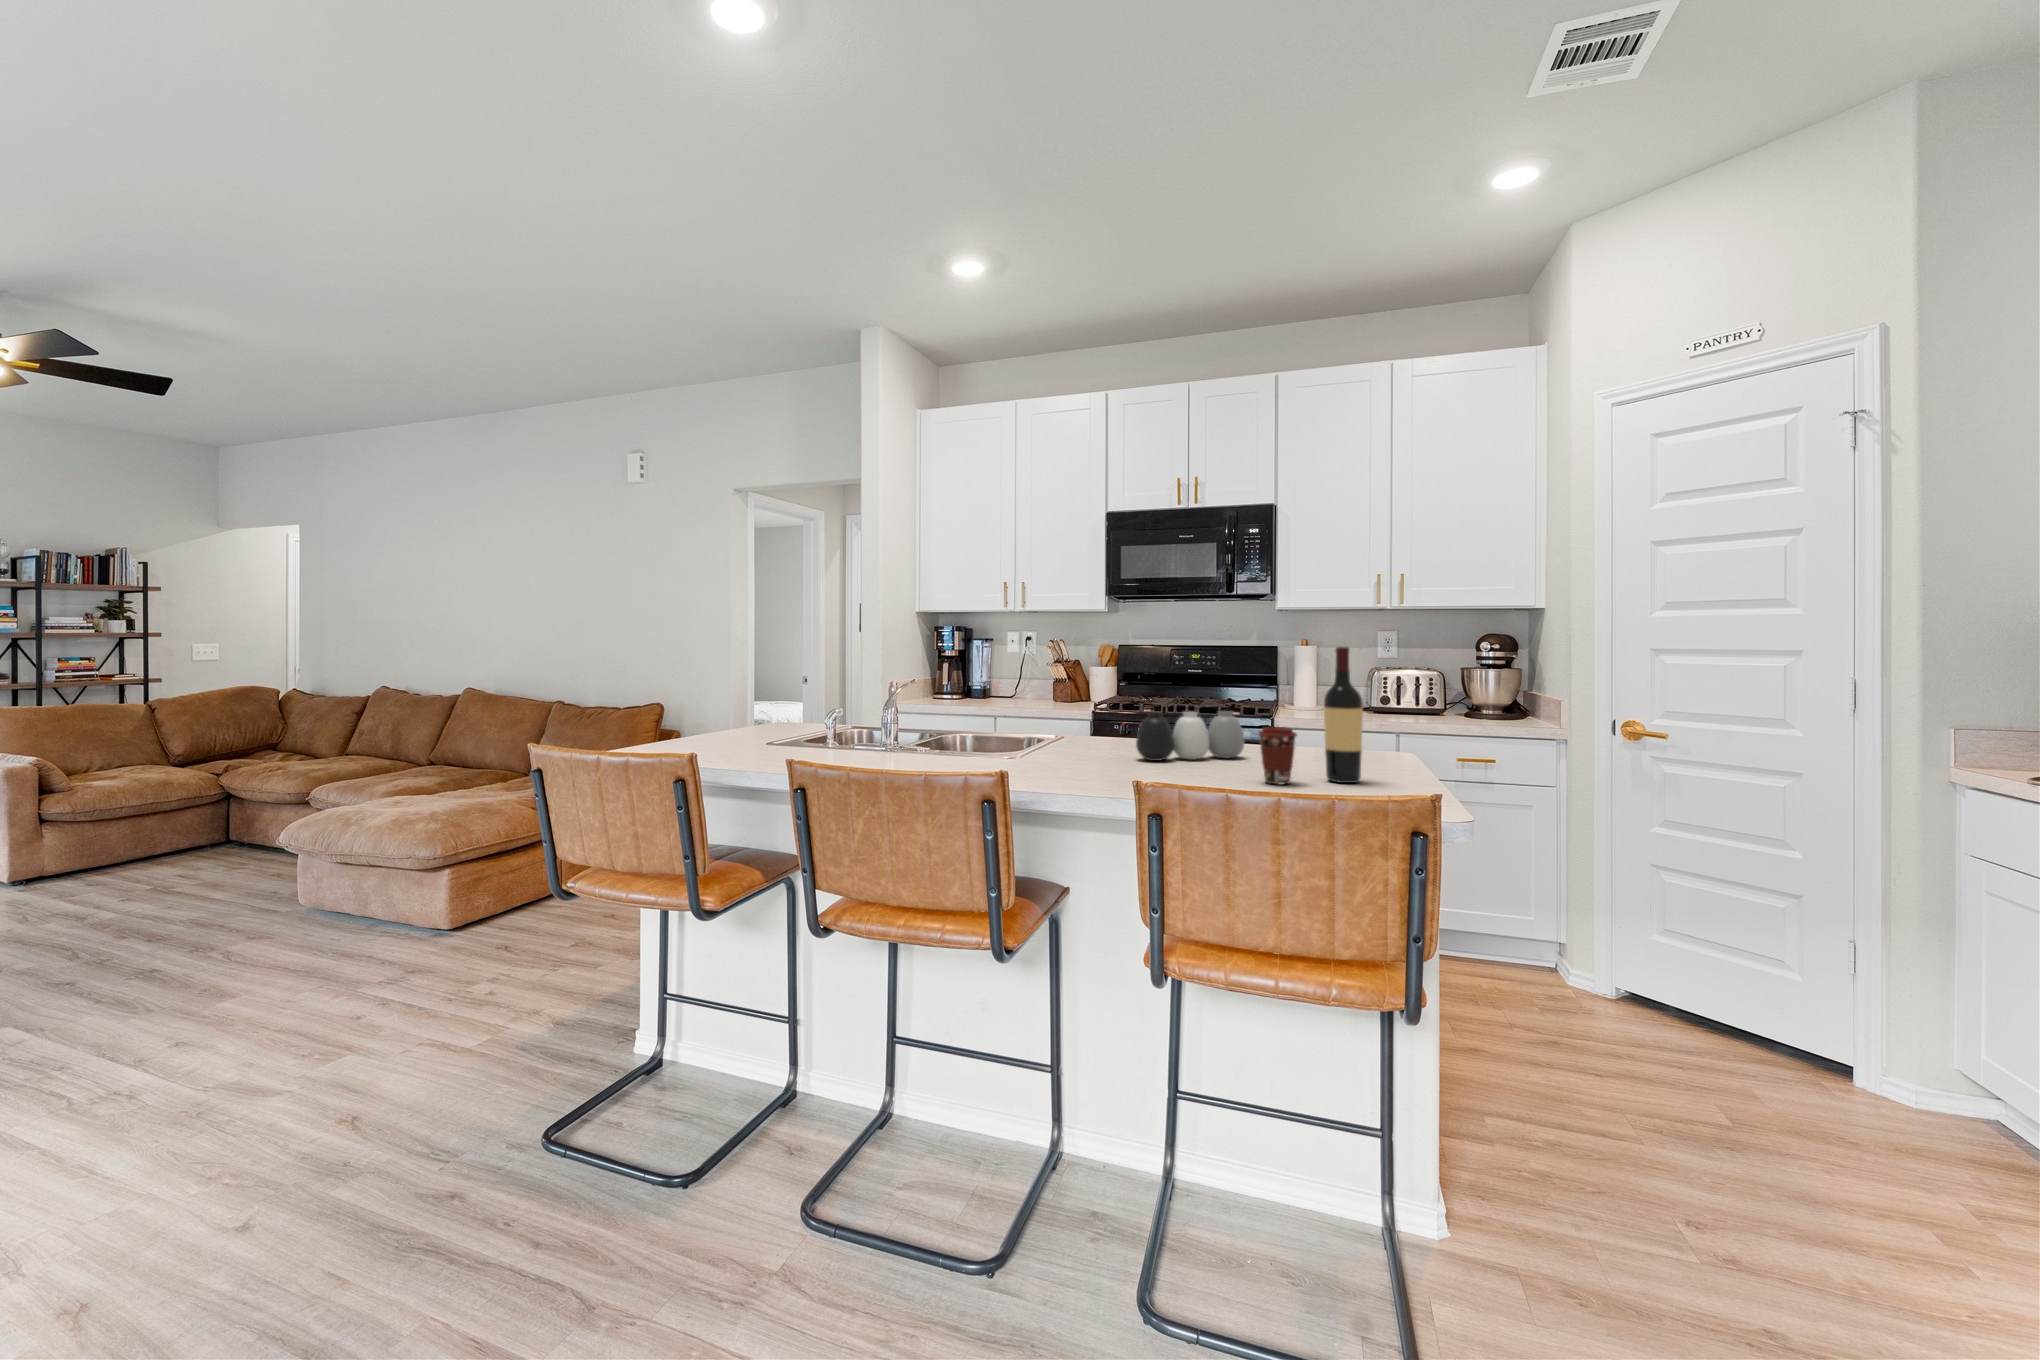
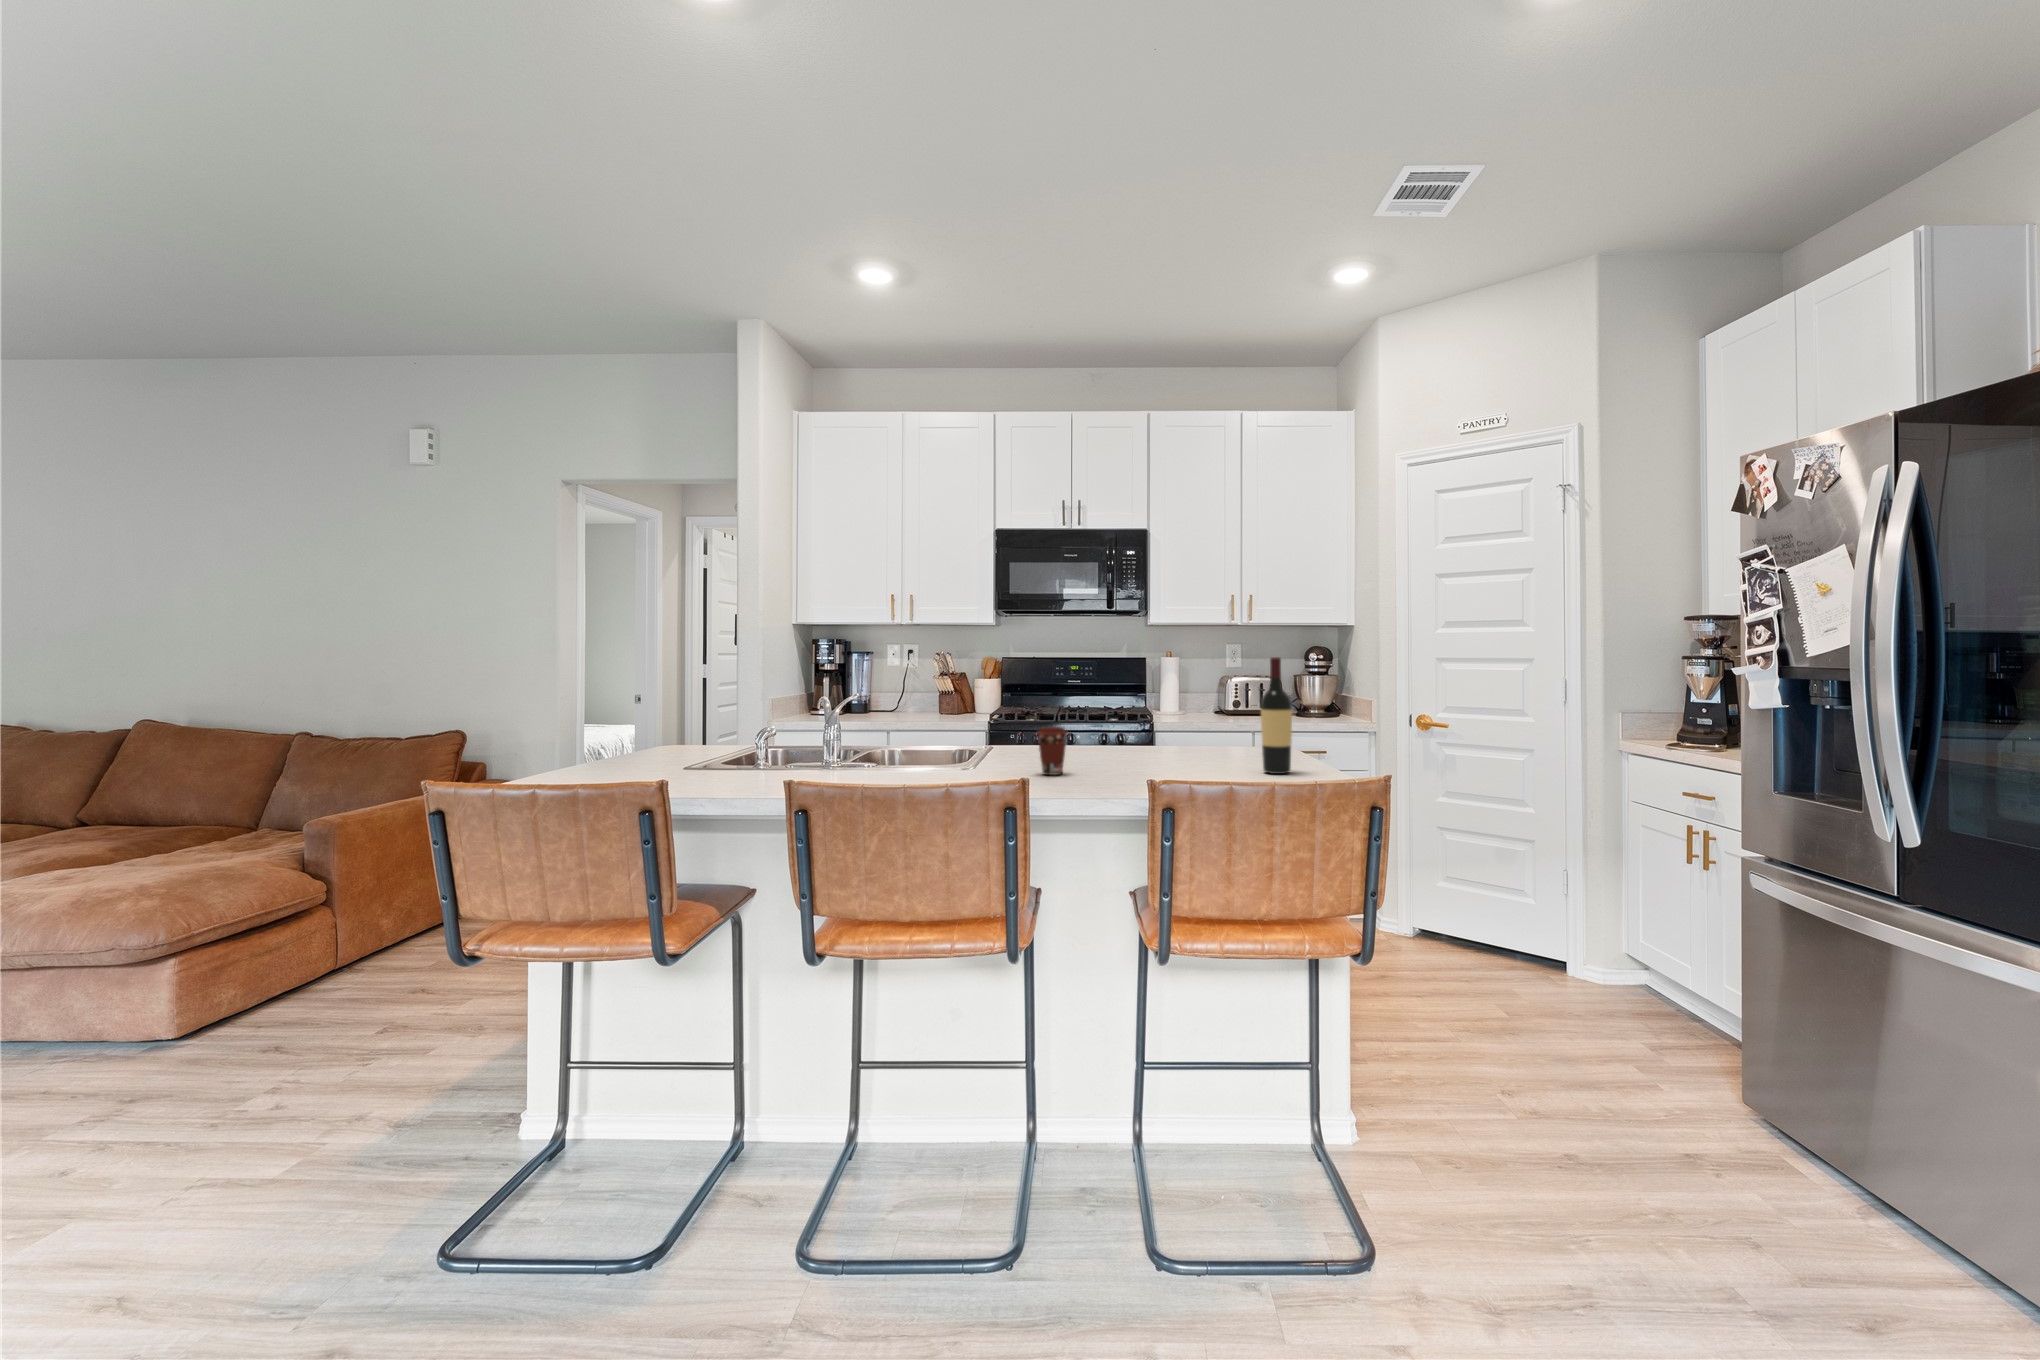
vase: present [1136,711,1244,761] -> none [1086,716,1176,764]
coffee cup: present [1258,727,1297,785] -> present [1037,727,1067,775]

